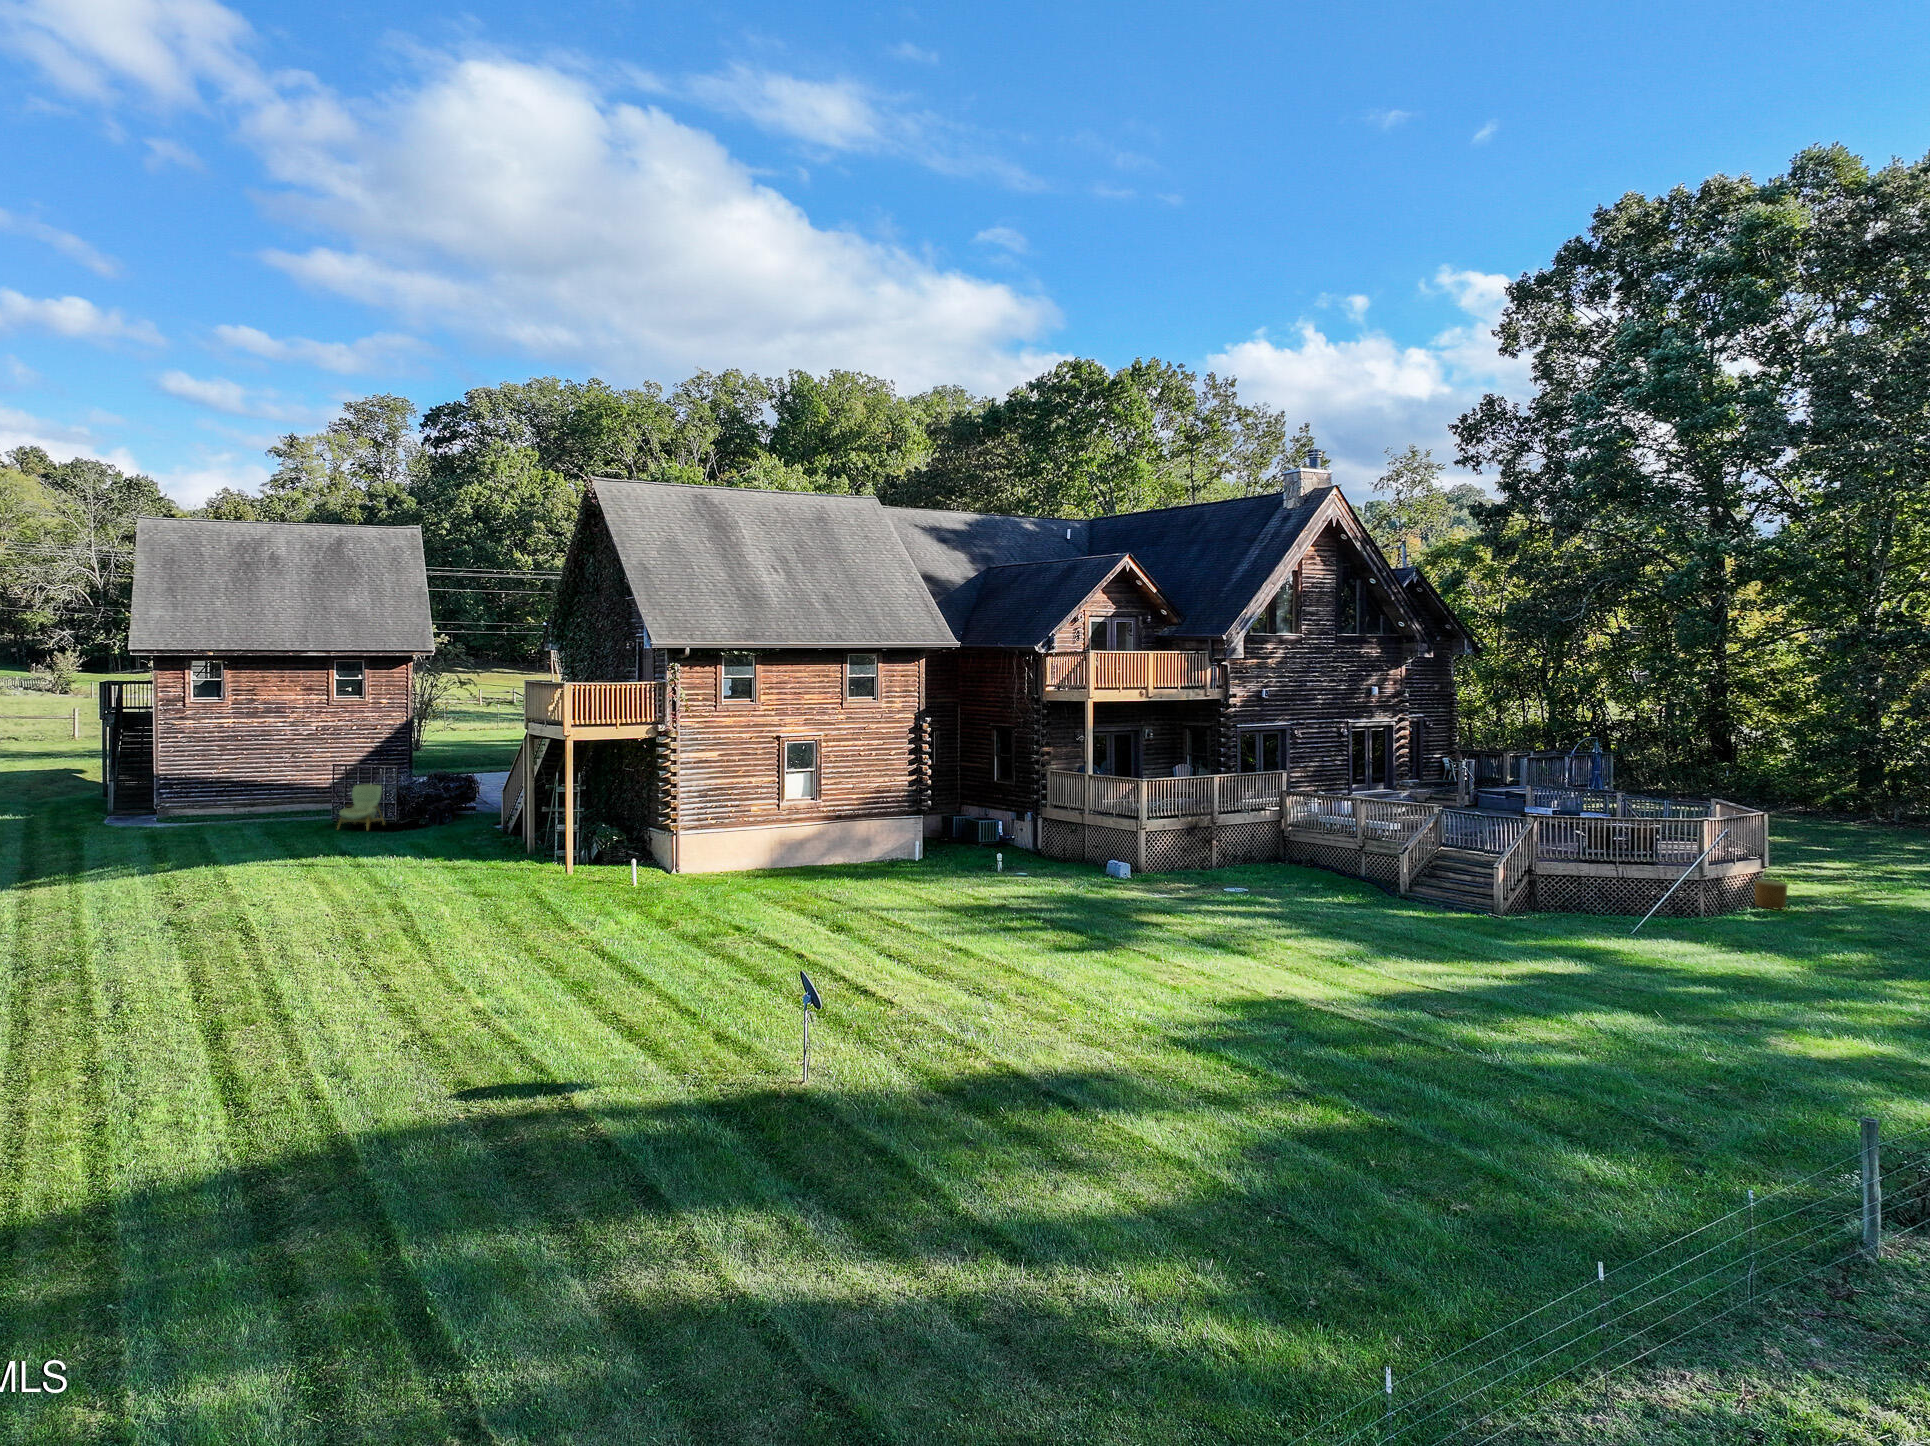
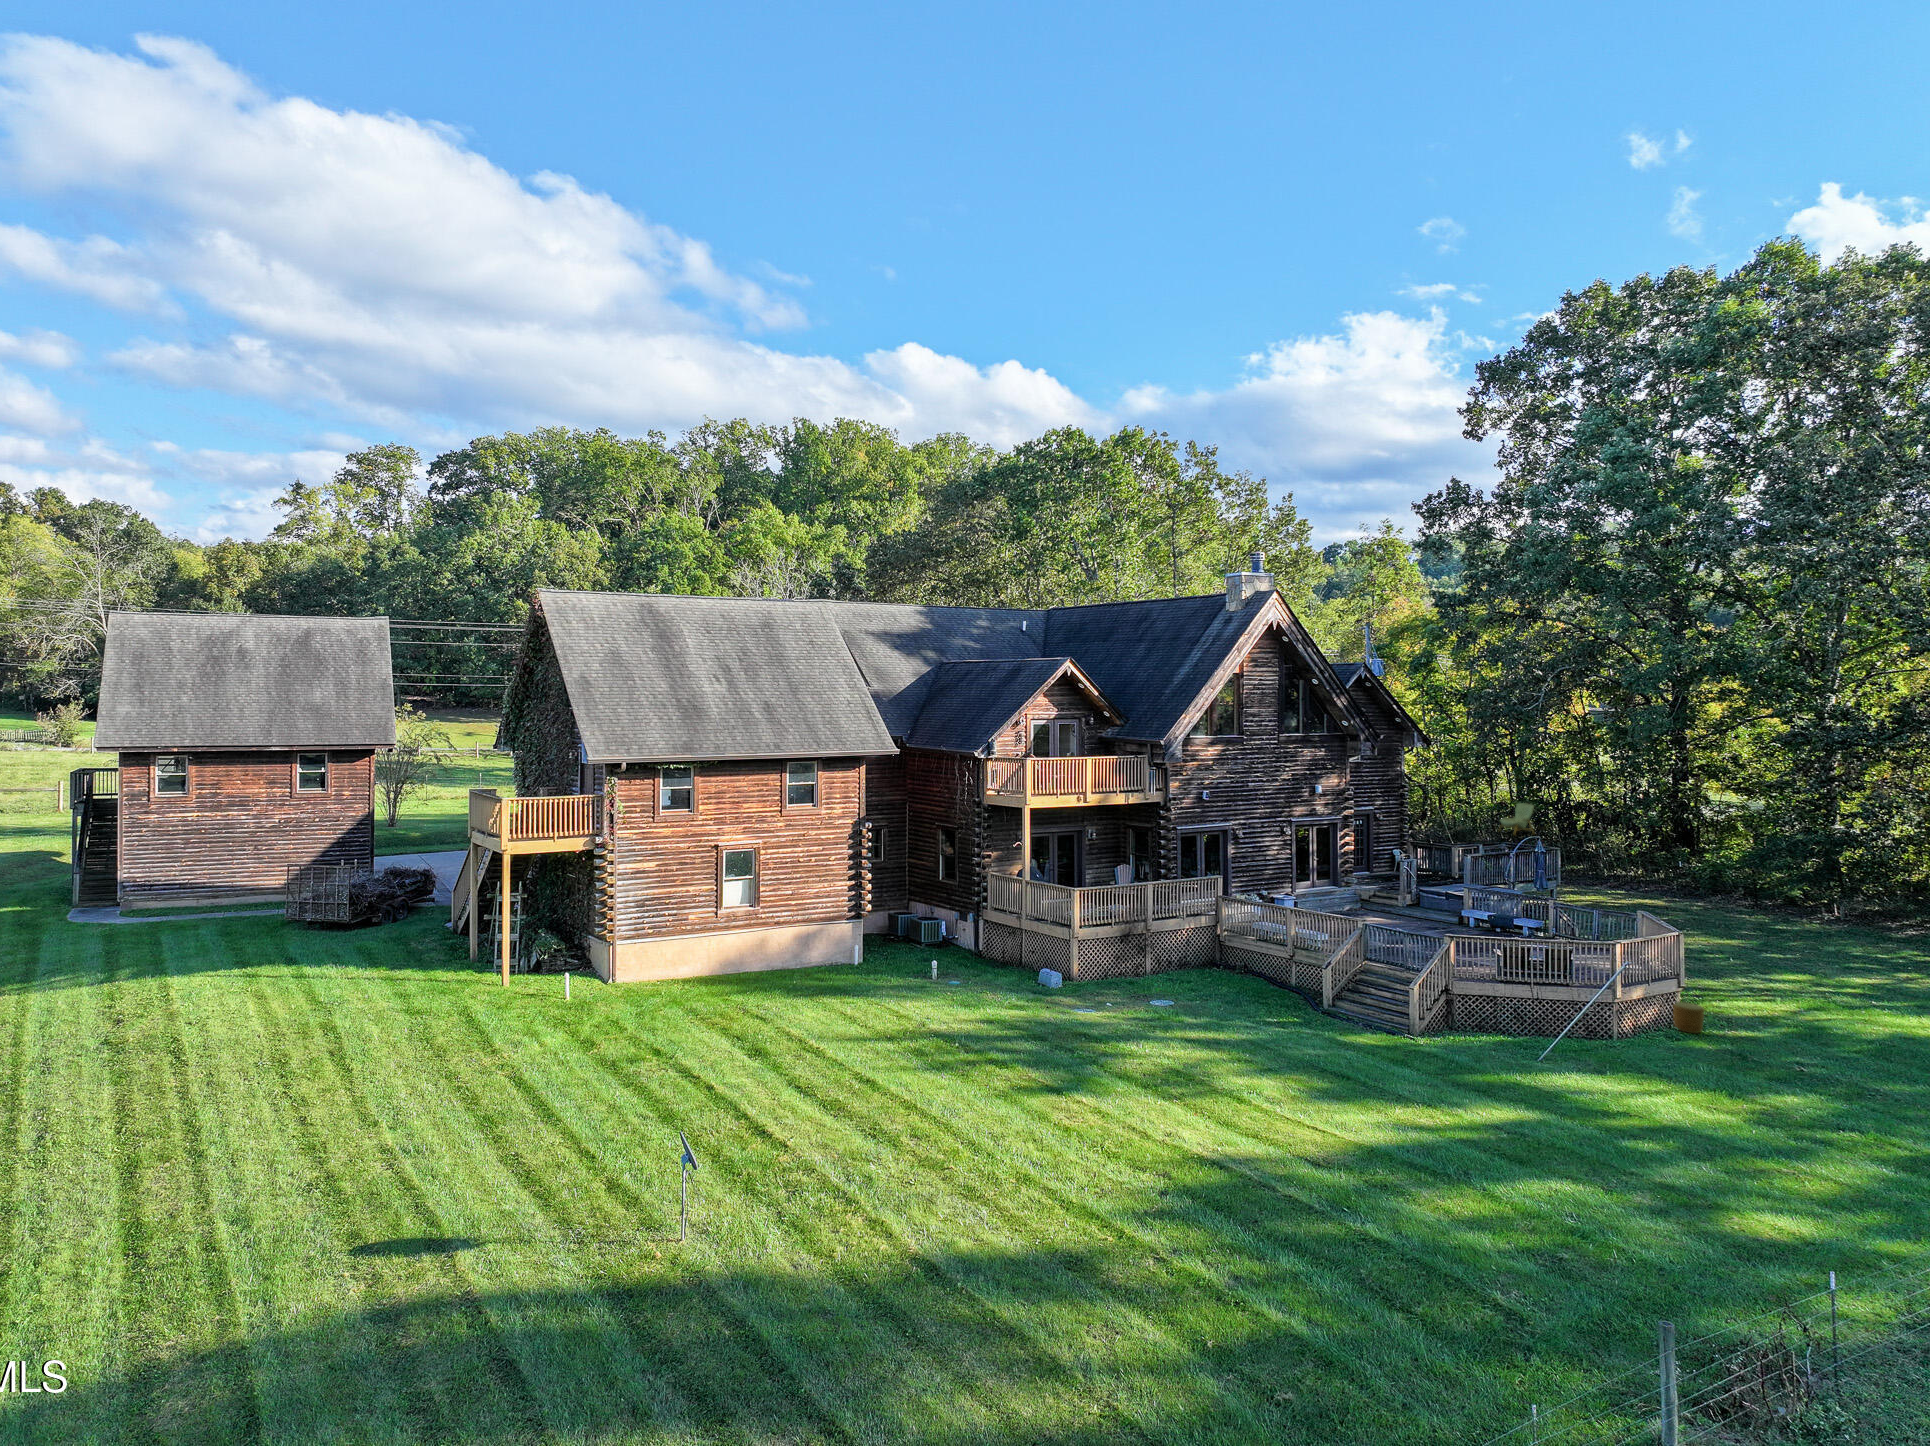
armchair: present [337,784,385,830] -> present [1499,803,1534,834]

